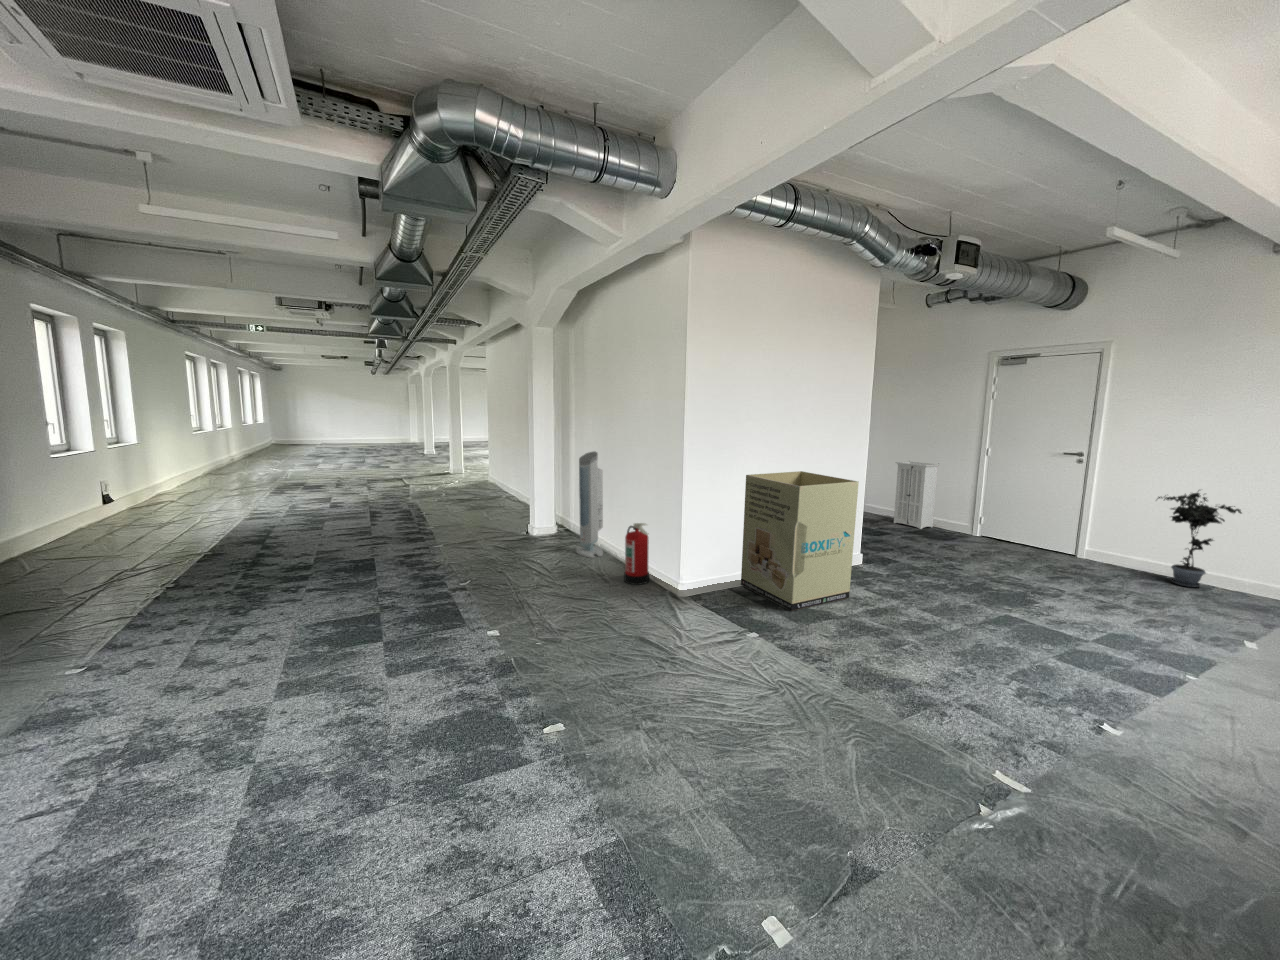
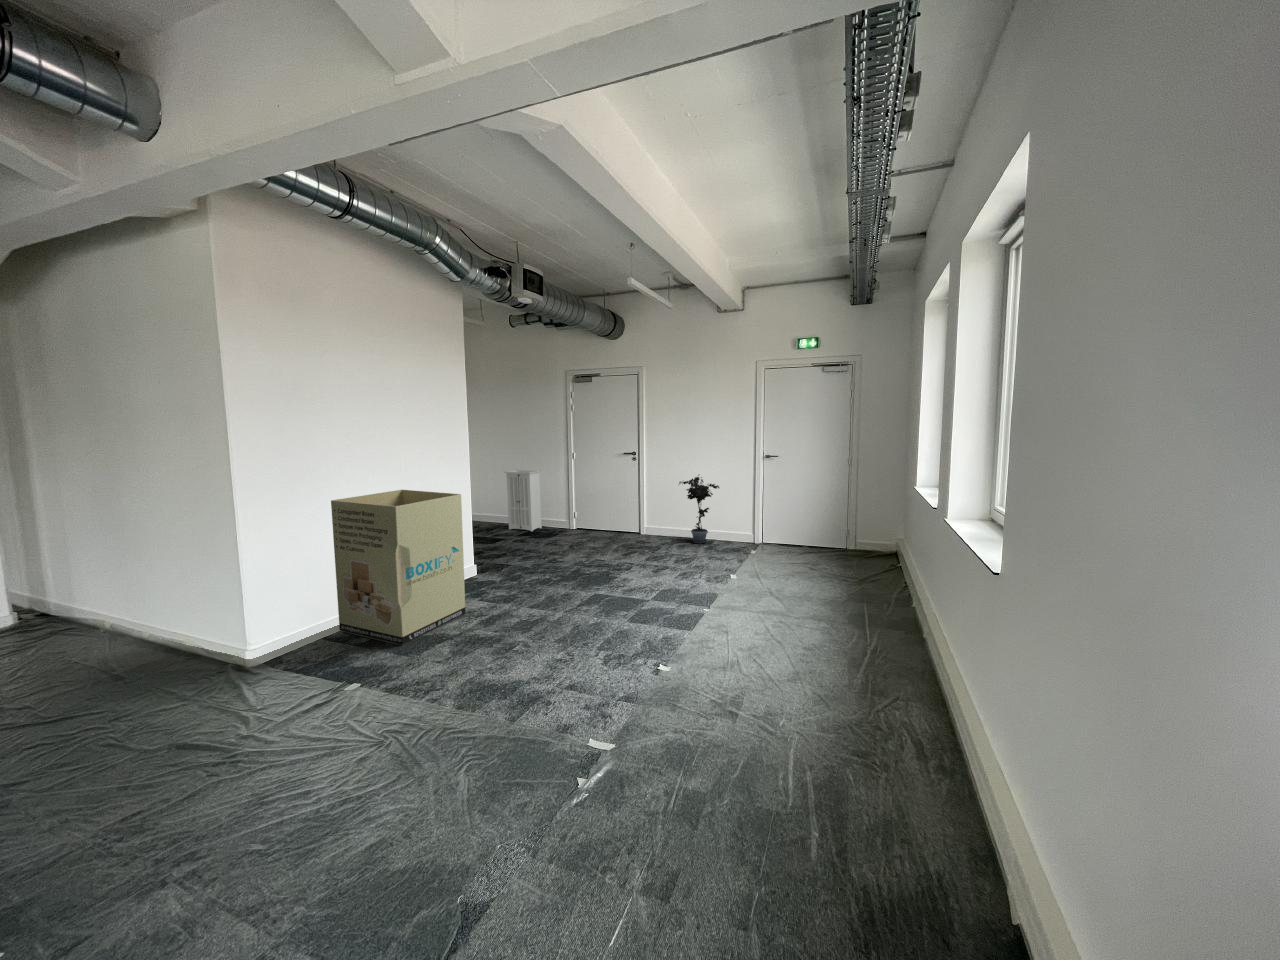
air purifier: present [576,452,603,558] -> none [38,491,109,654]
fire extinguisher: present [624,523,649,585] -> none [143,584,196,674]

